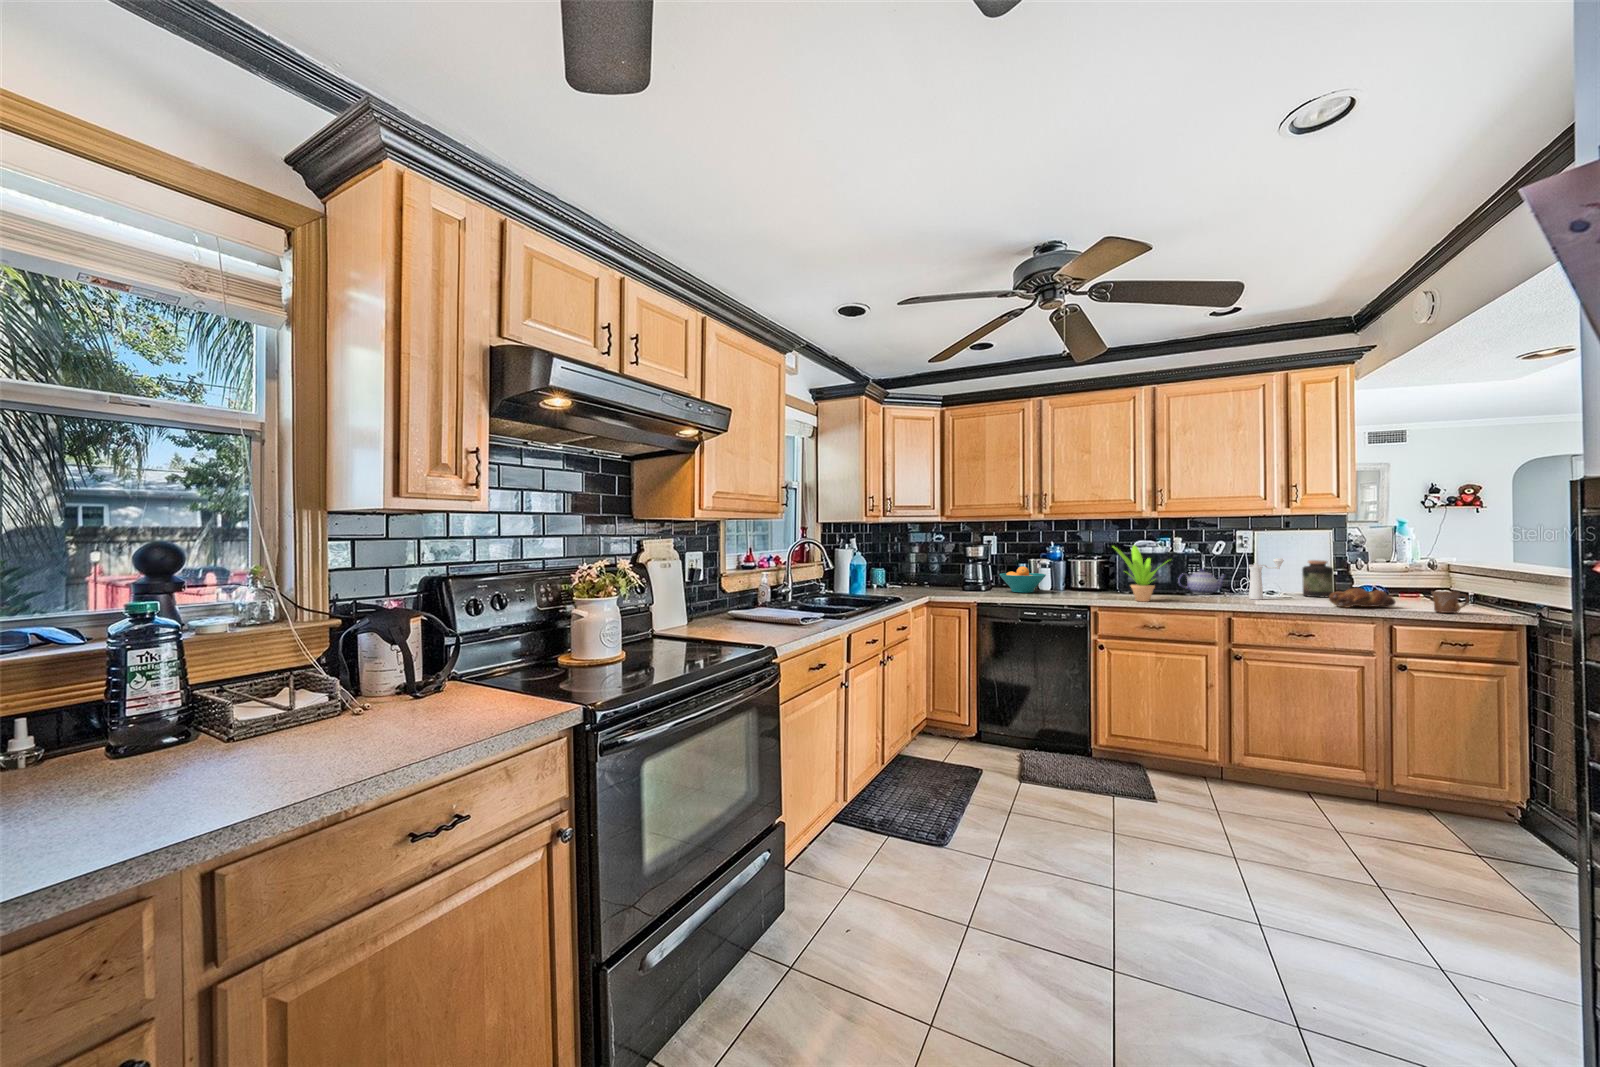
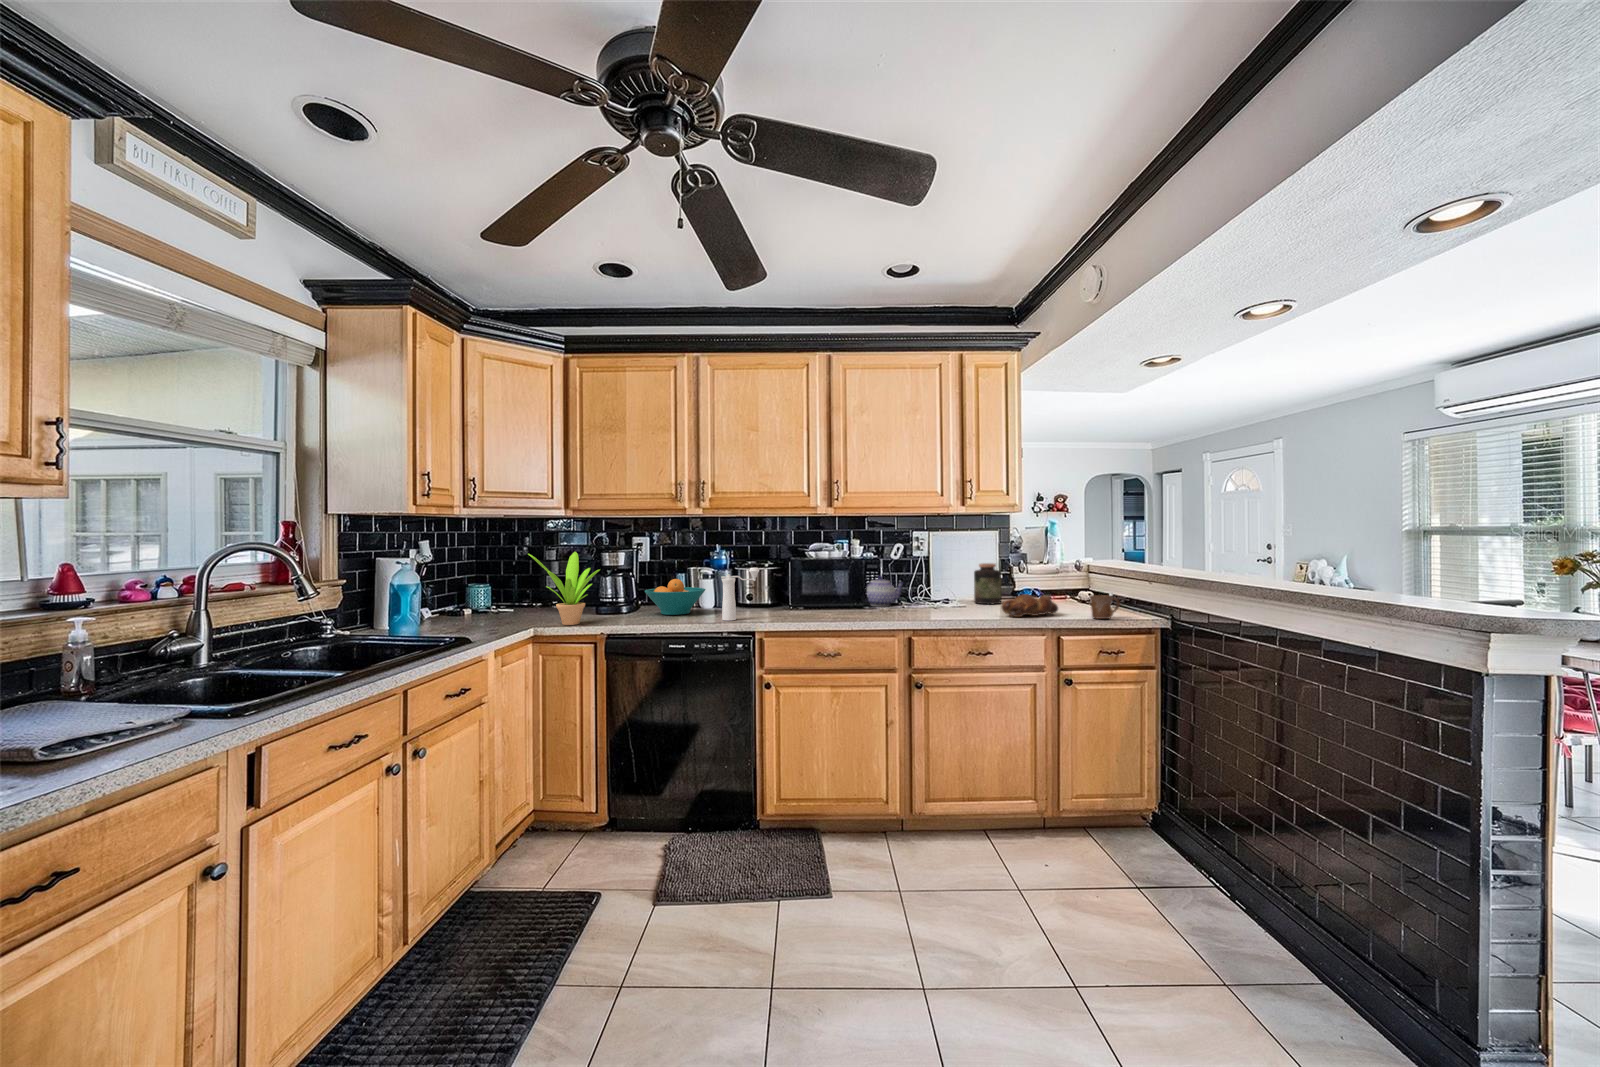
potted plant: present [1114,545,1161,602] -> present [528,552,600,625]
pepper mill: present [1249,558,1284,600] -> present [721,568,759,621]

